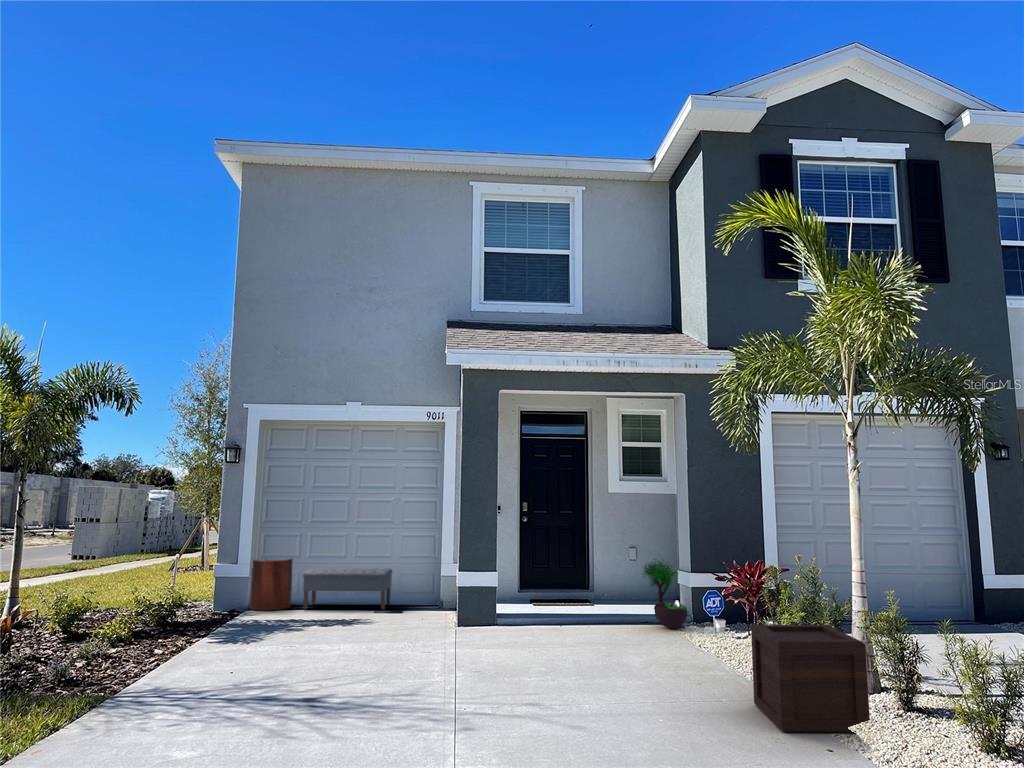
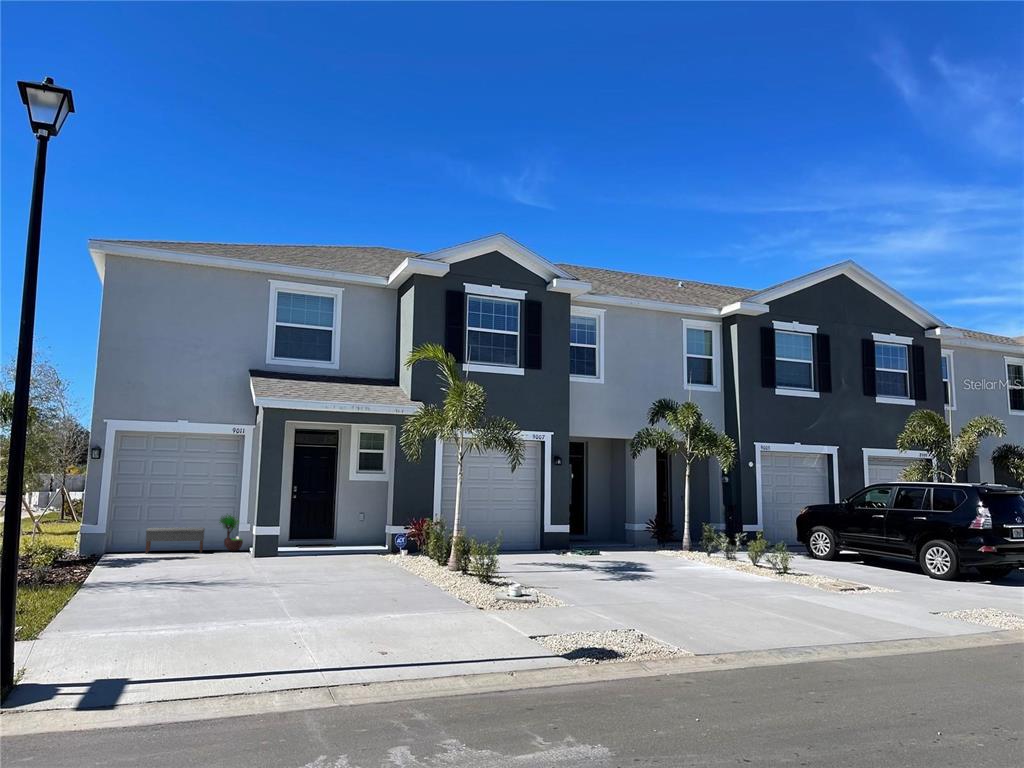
trash can: present [250,558,293,611] -> none [106,520,136,554]
potted tree: present [642,559,687,628] -> present [219,515,243,551]
wooden crate: present [751,625,870,732] -> none [414,540,459,581]

